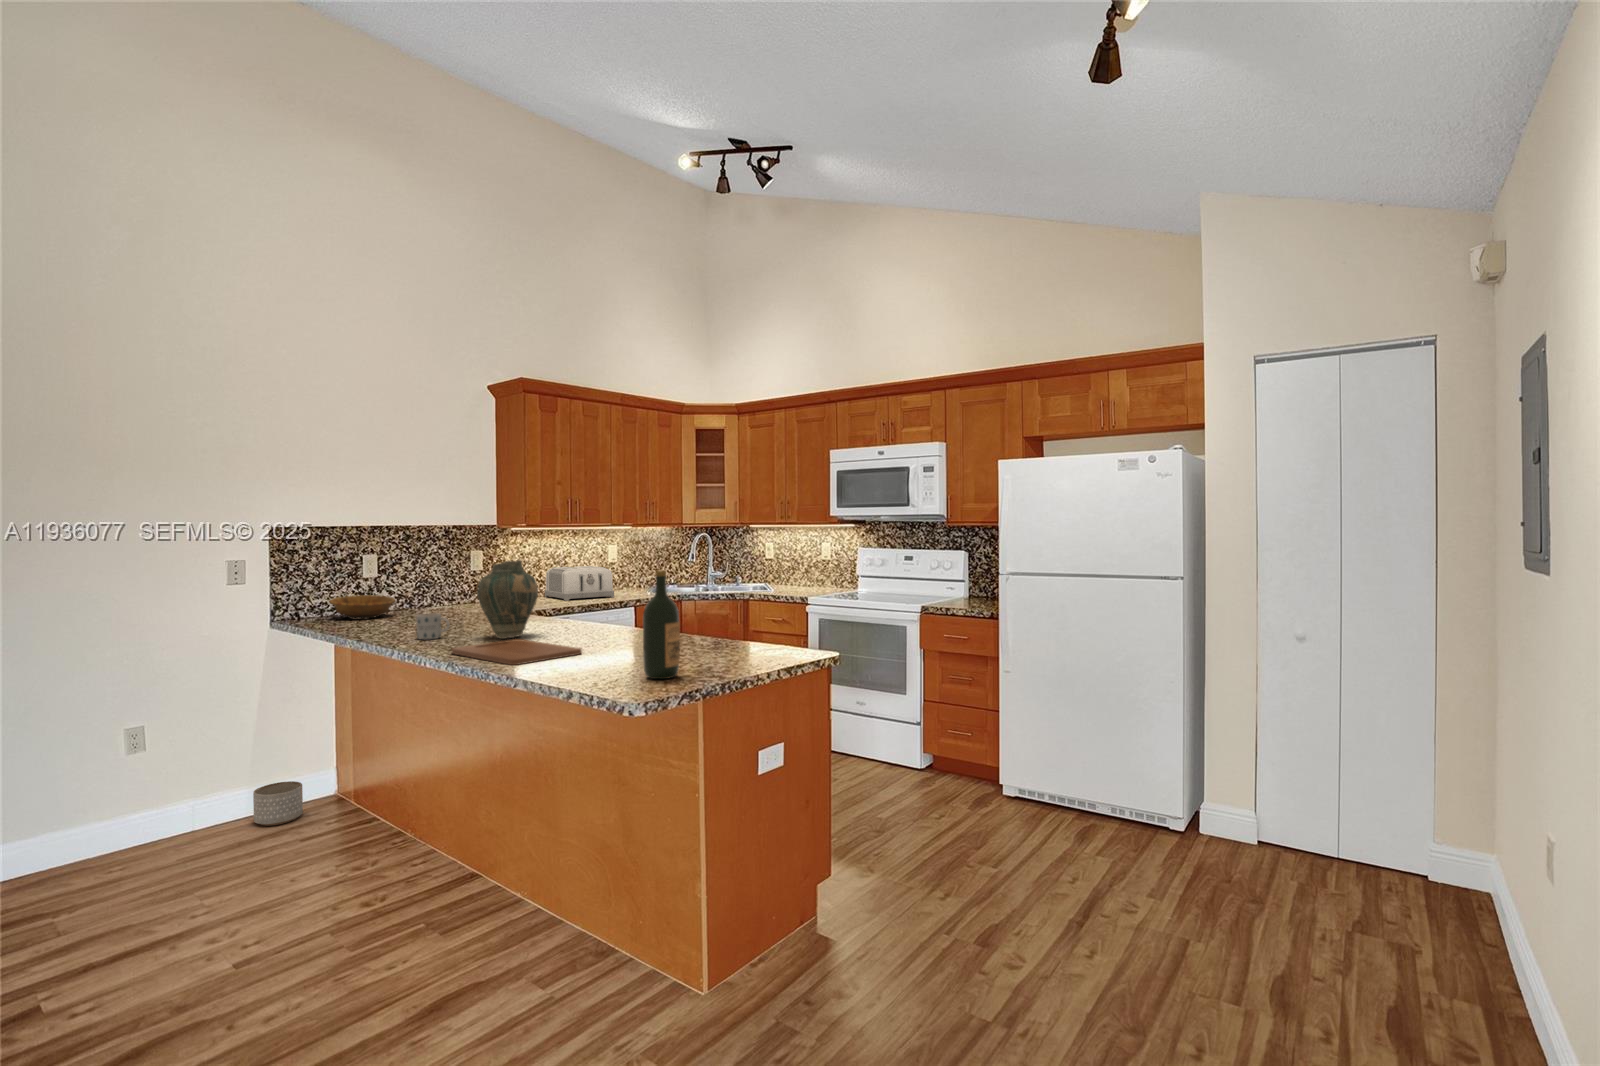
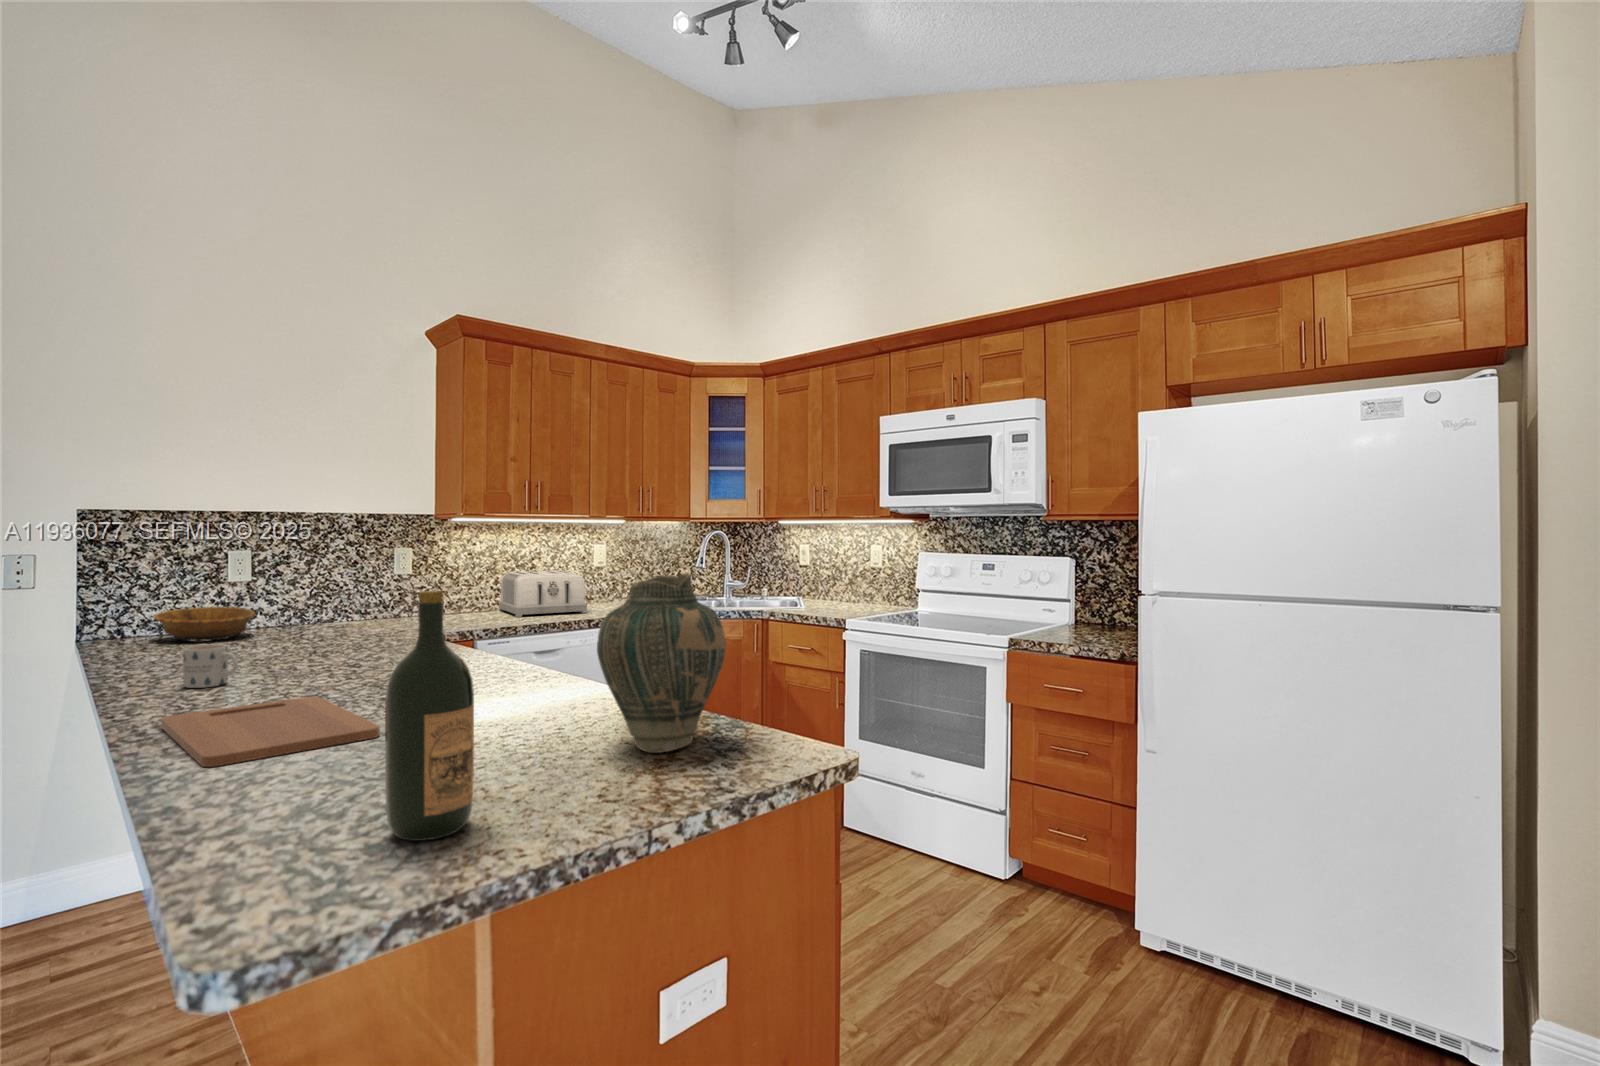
vase: present [477,560,538,639] -> present [597,574,726,753]
planter: present [253,781,303,826] -> none [30,869,109,939]

